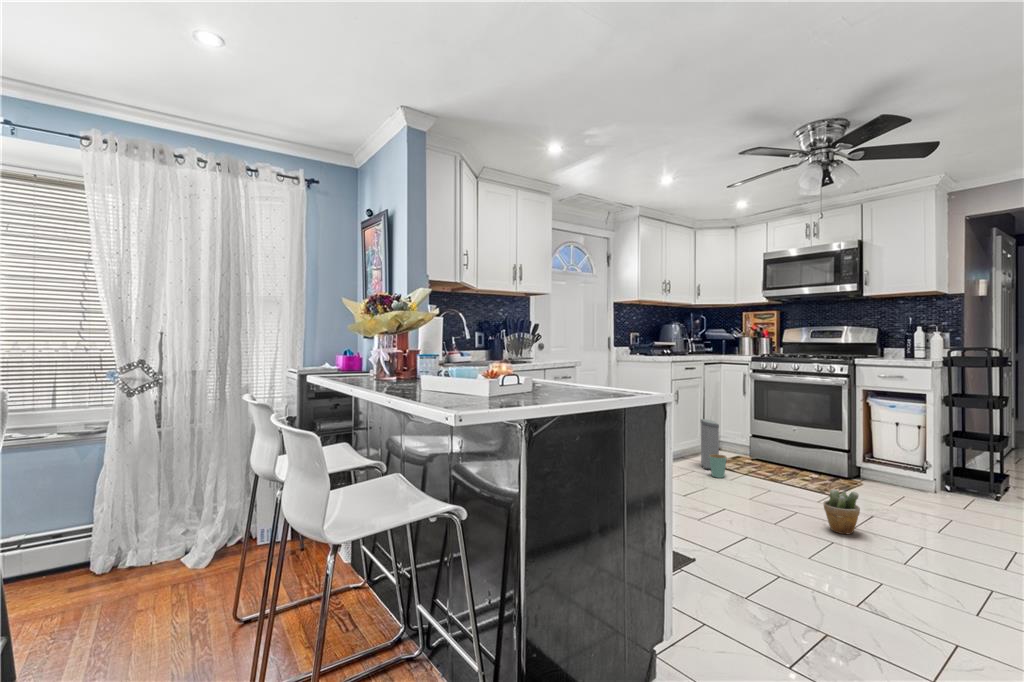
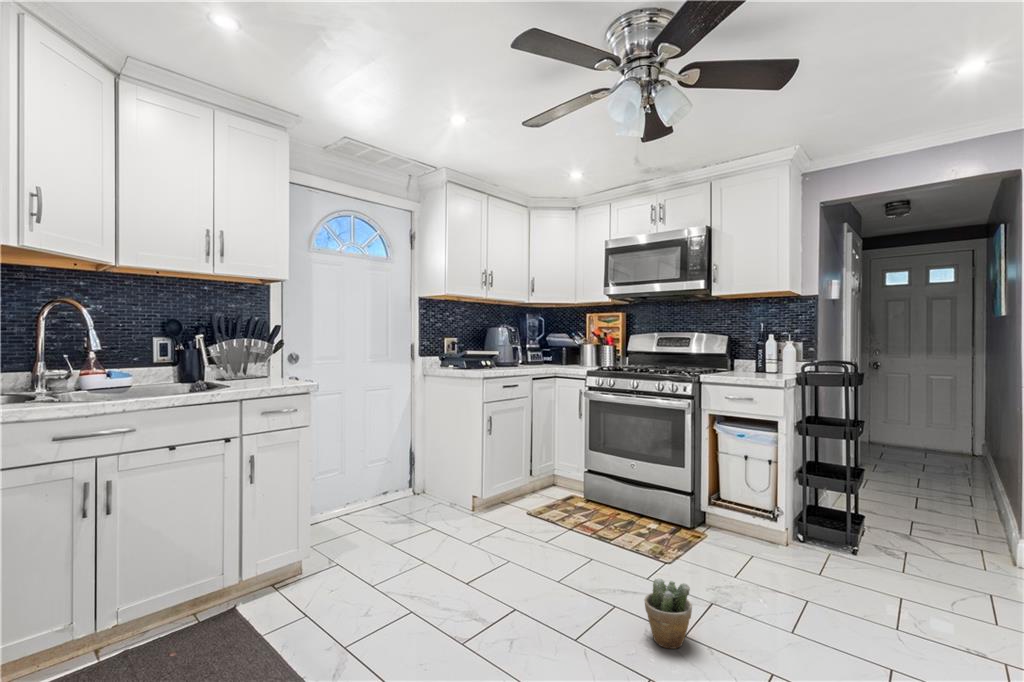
trash can: present [701,419,727,478] -> none [518,454,544,539]

